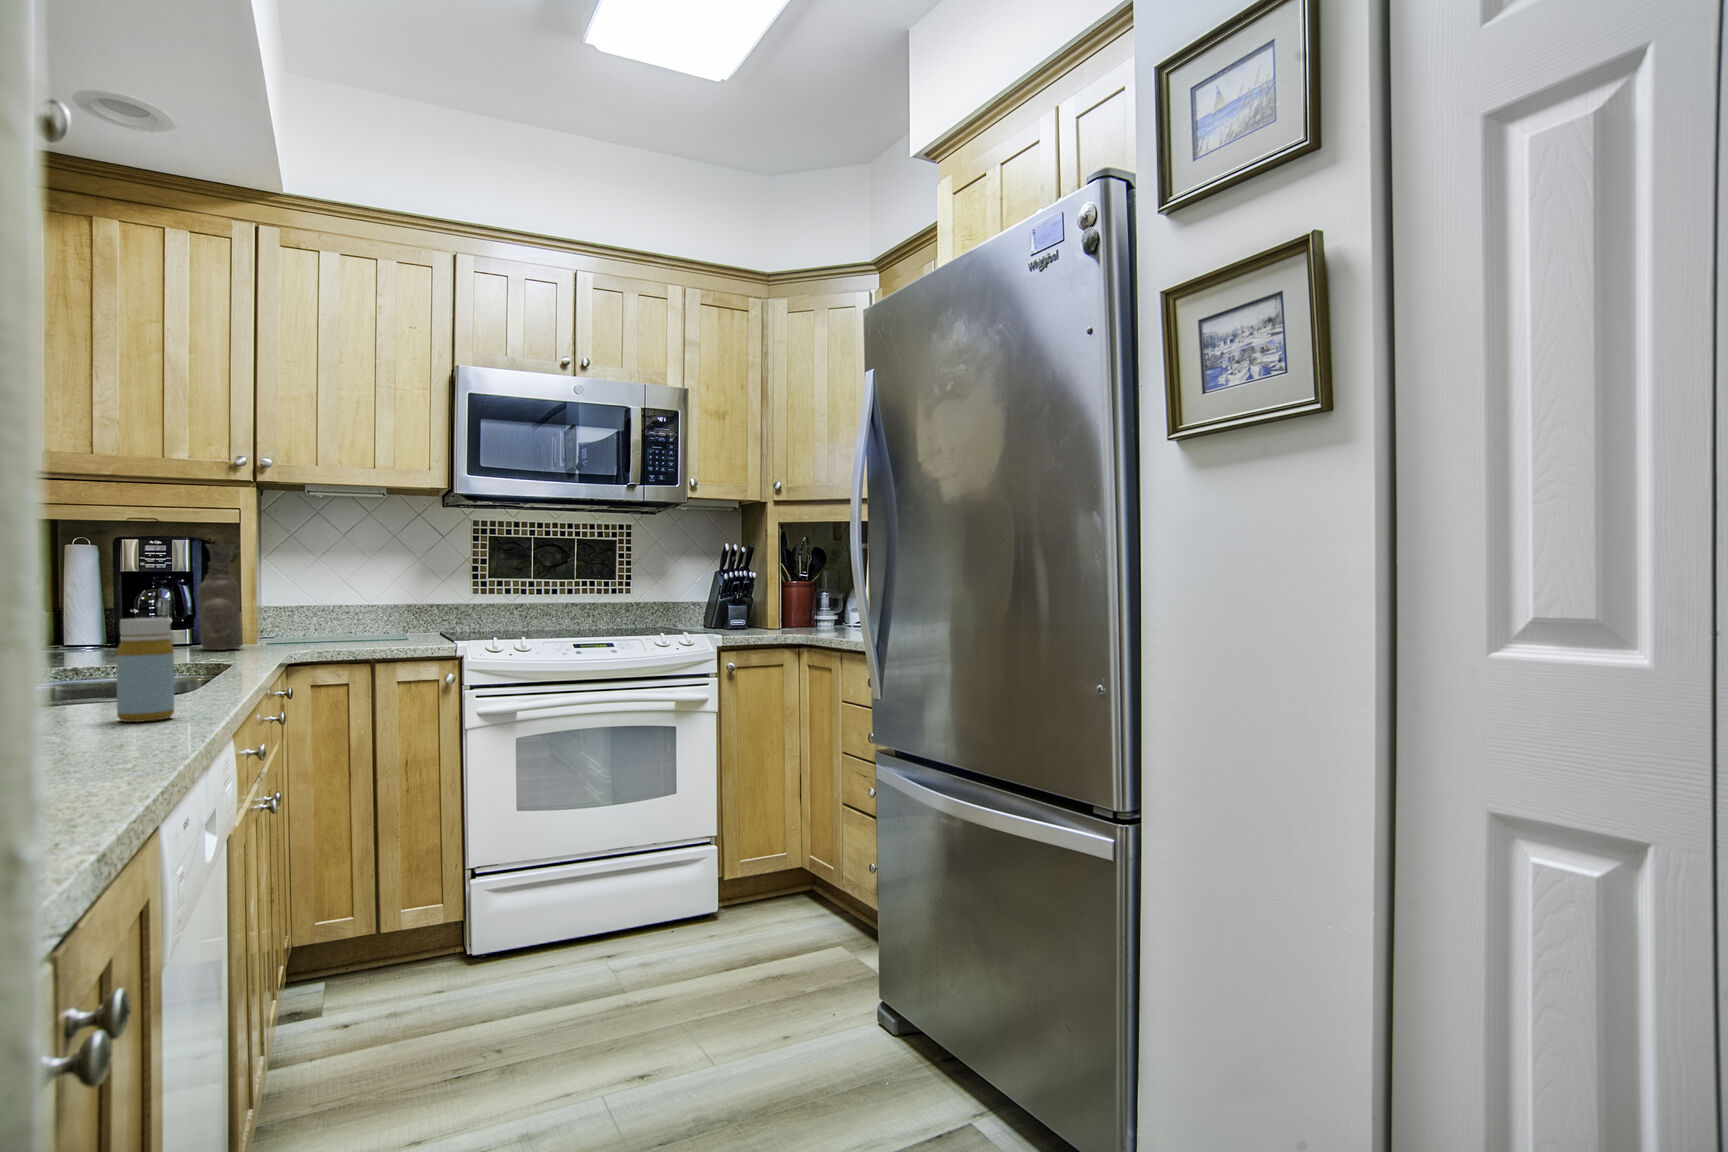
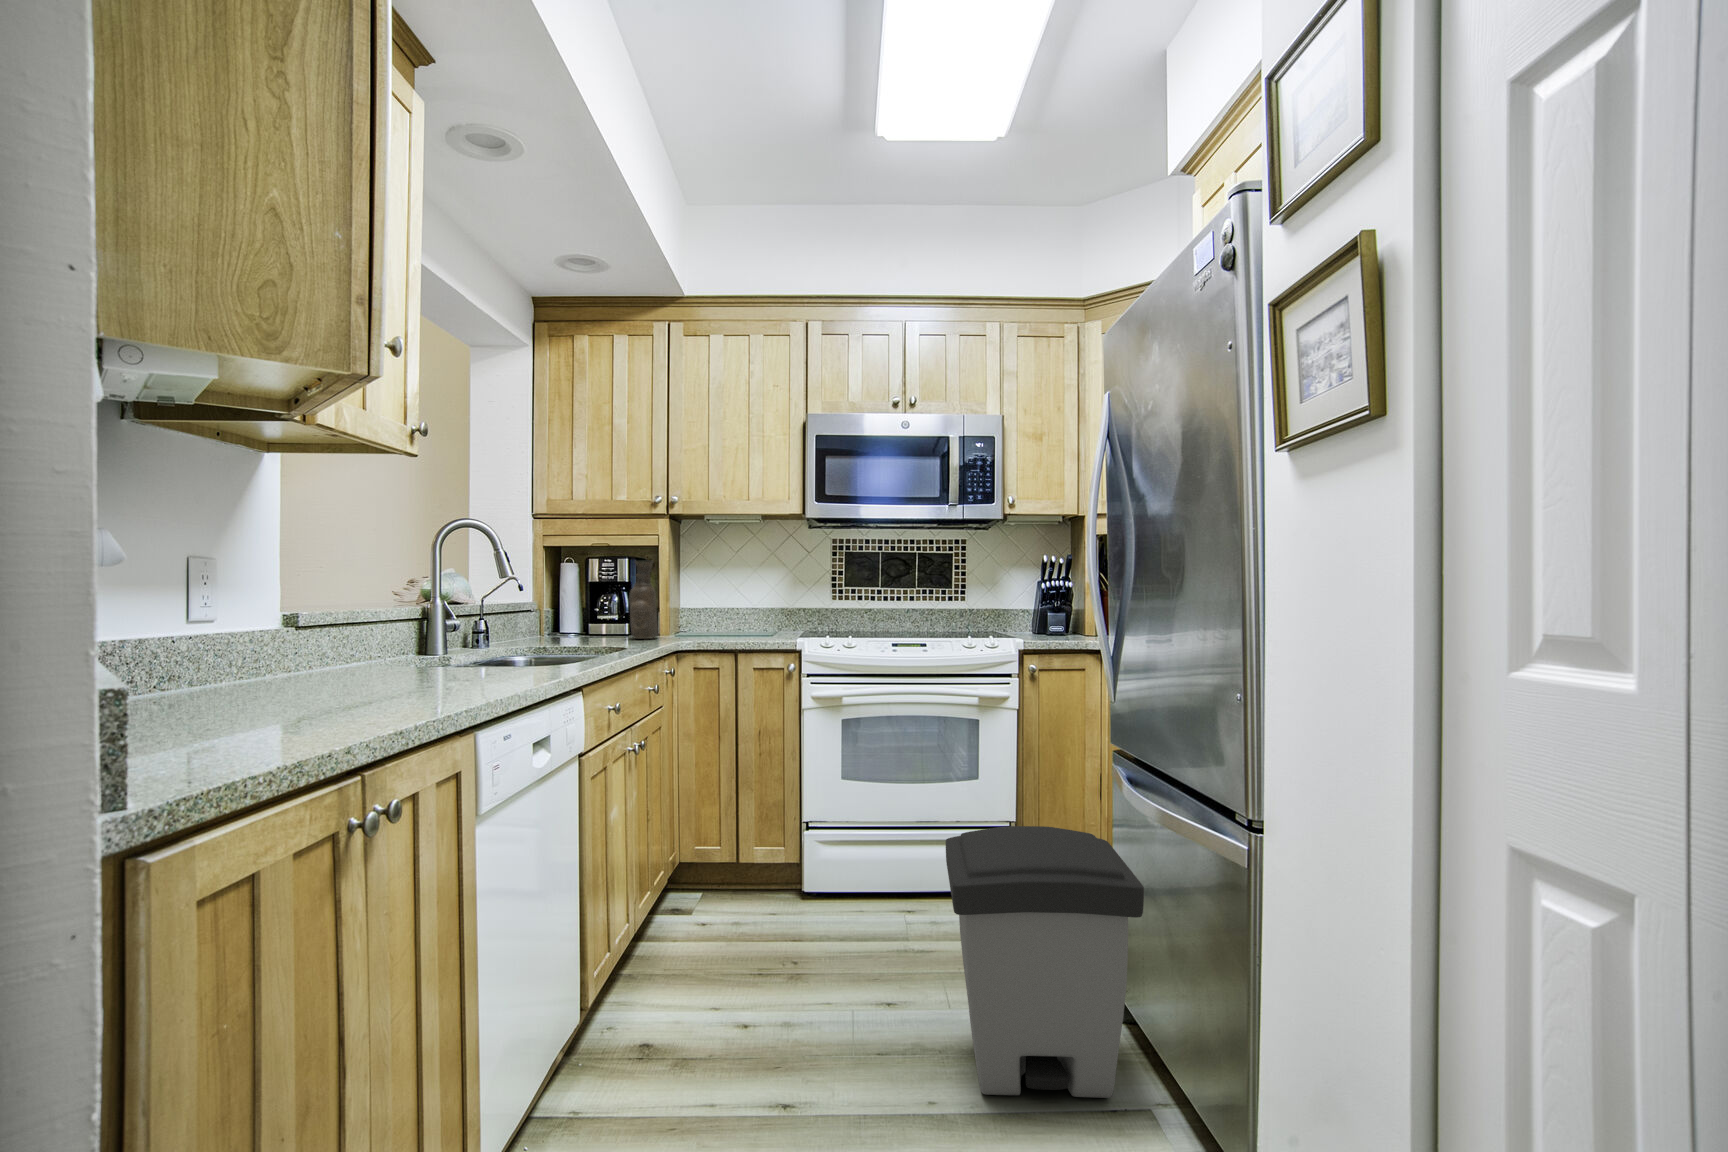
bottle: present [116,618,174,722] -> none [412,608,453,689]
trash can: none [705,819,908,1079] -> present [946,826,1144,1098]

